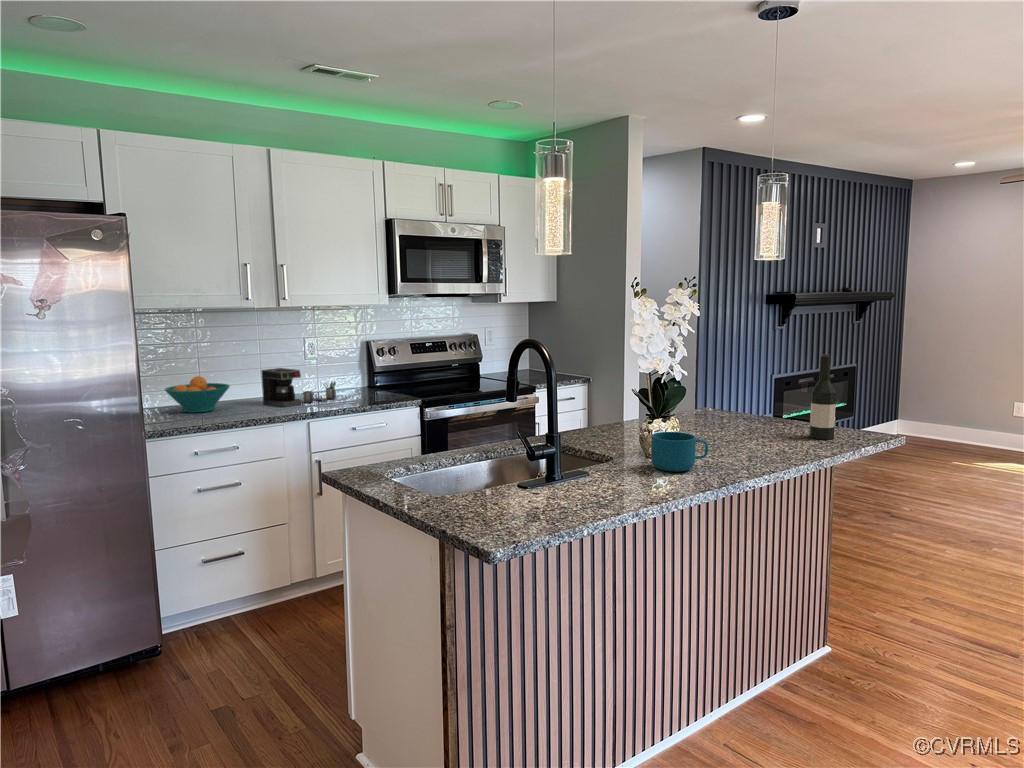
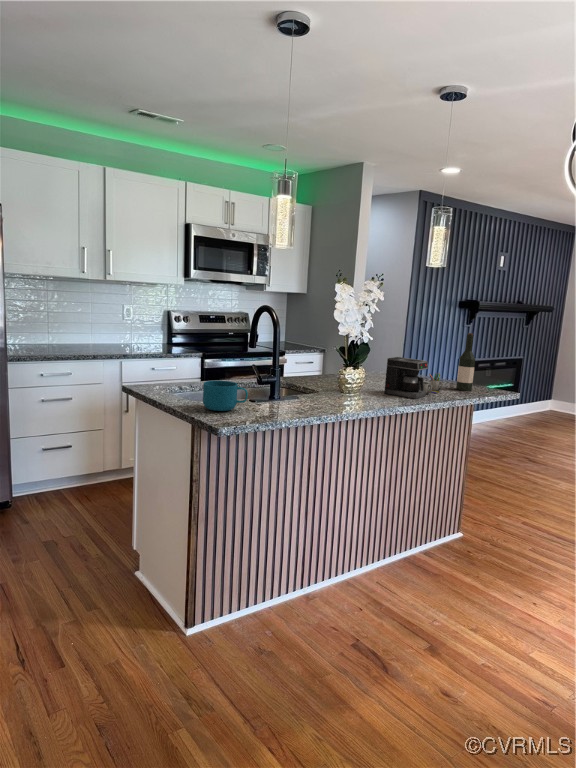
coffee maker: present [262,368,336,407] -> present [384,357,443,399]
fruit bowl: present [165,376,230,413] -> none [24,324,70,348]
cup: present [651,432,708,472] -> present [203,380,248,411]

